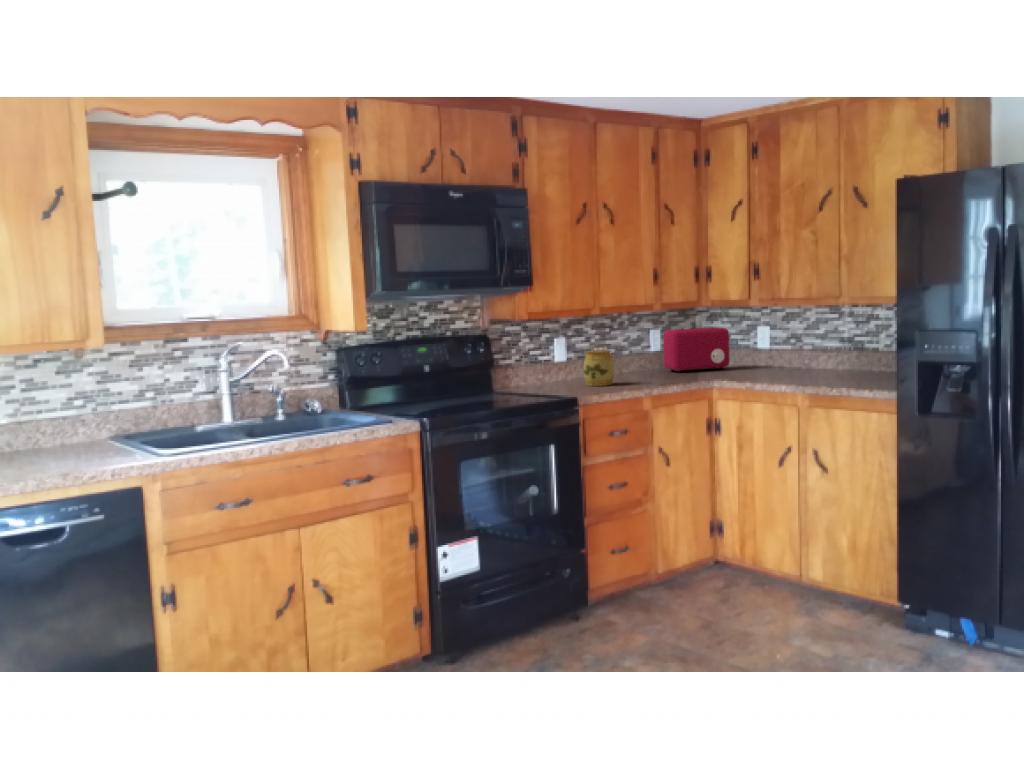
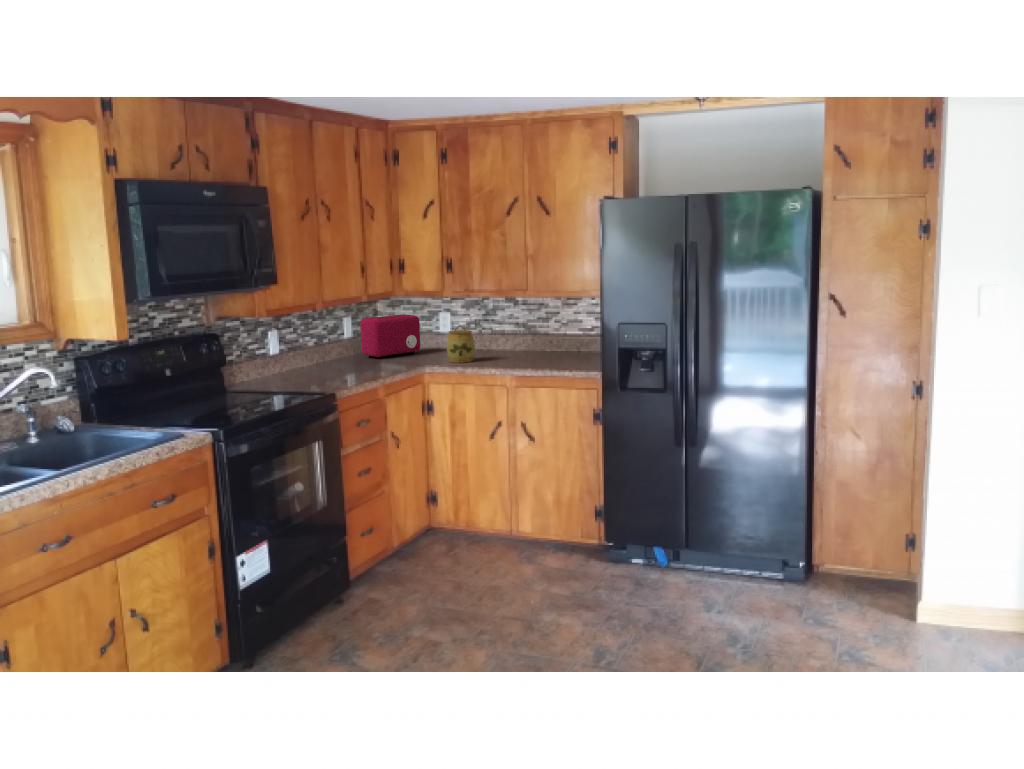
jar: present [583,344,614,386] -> present [446,325,475,363]

